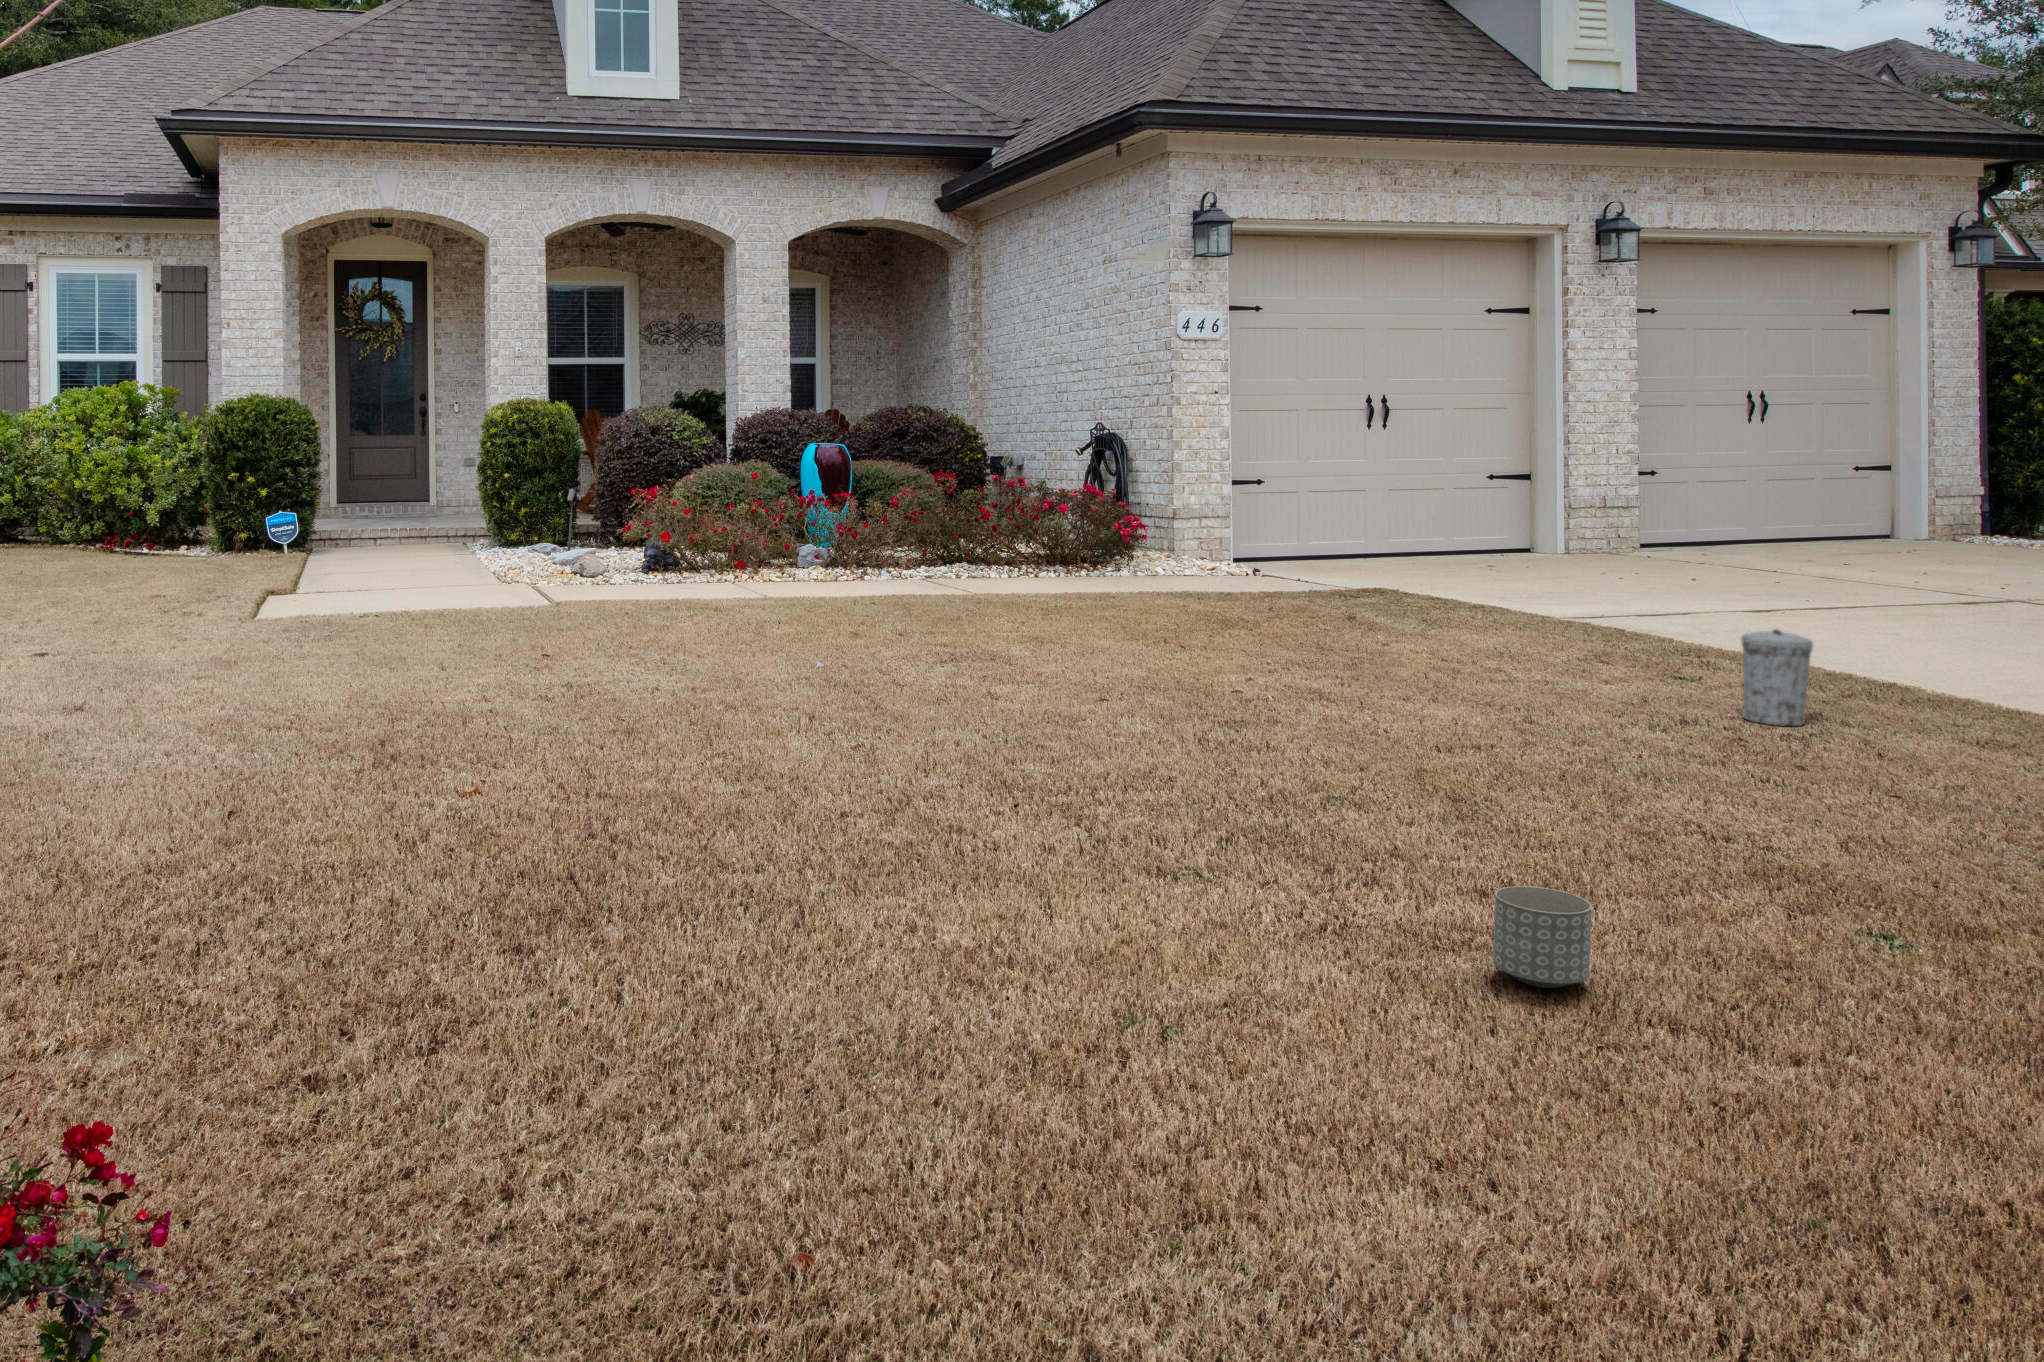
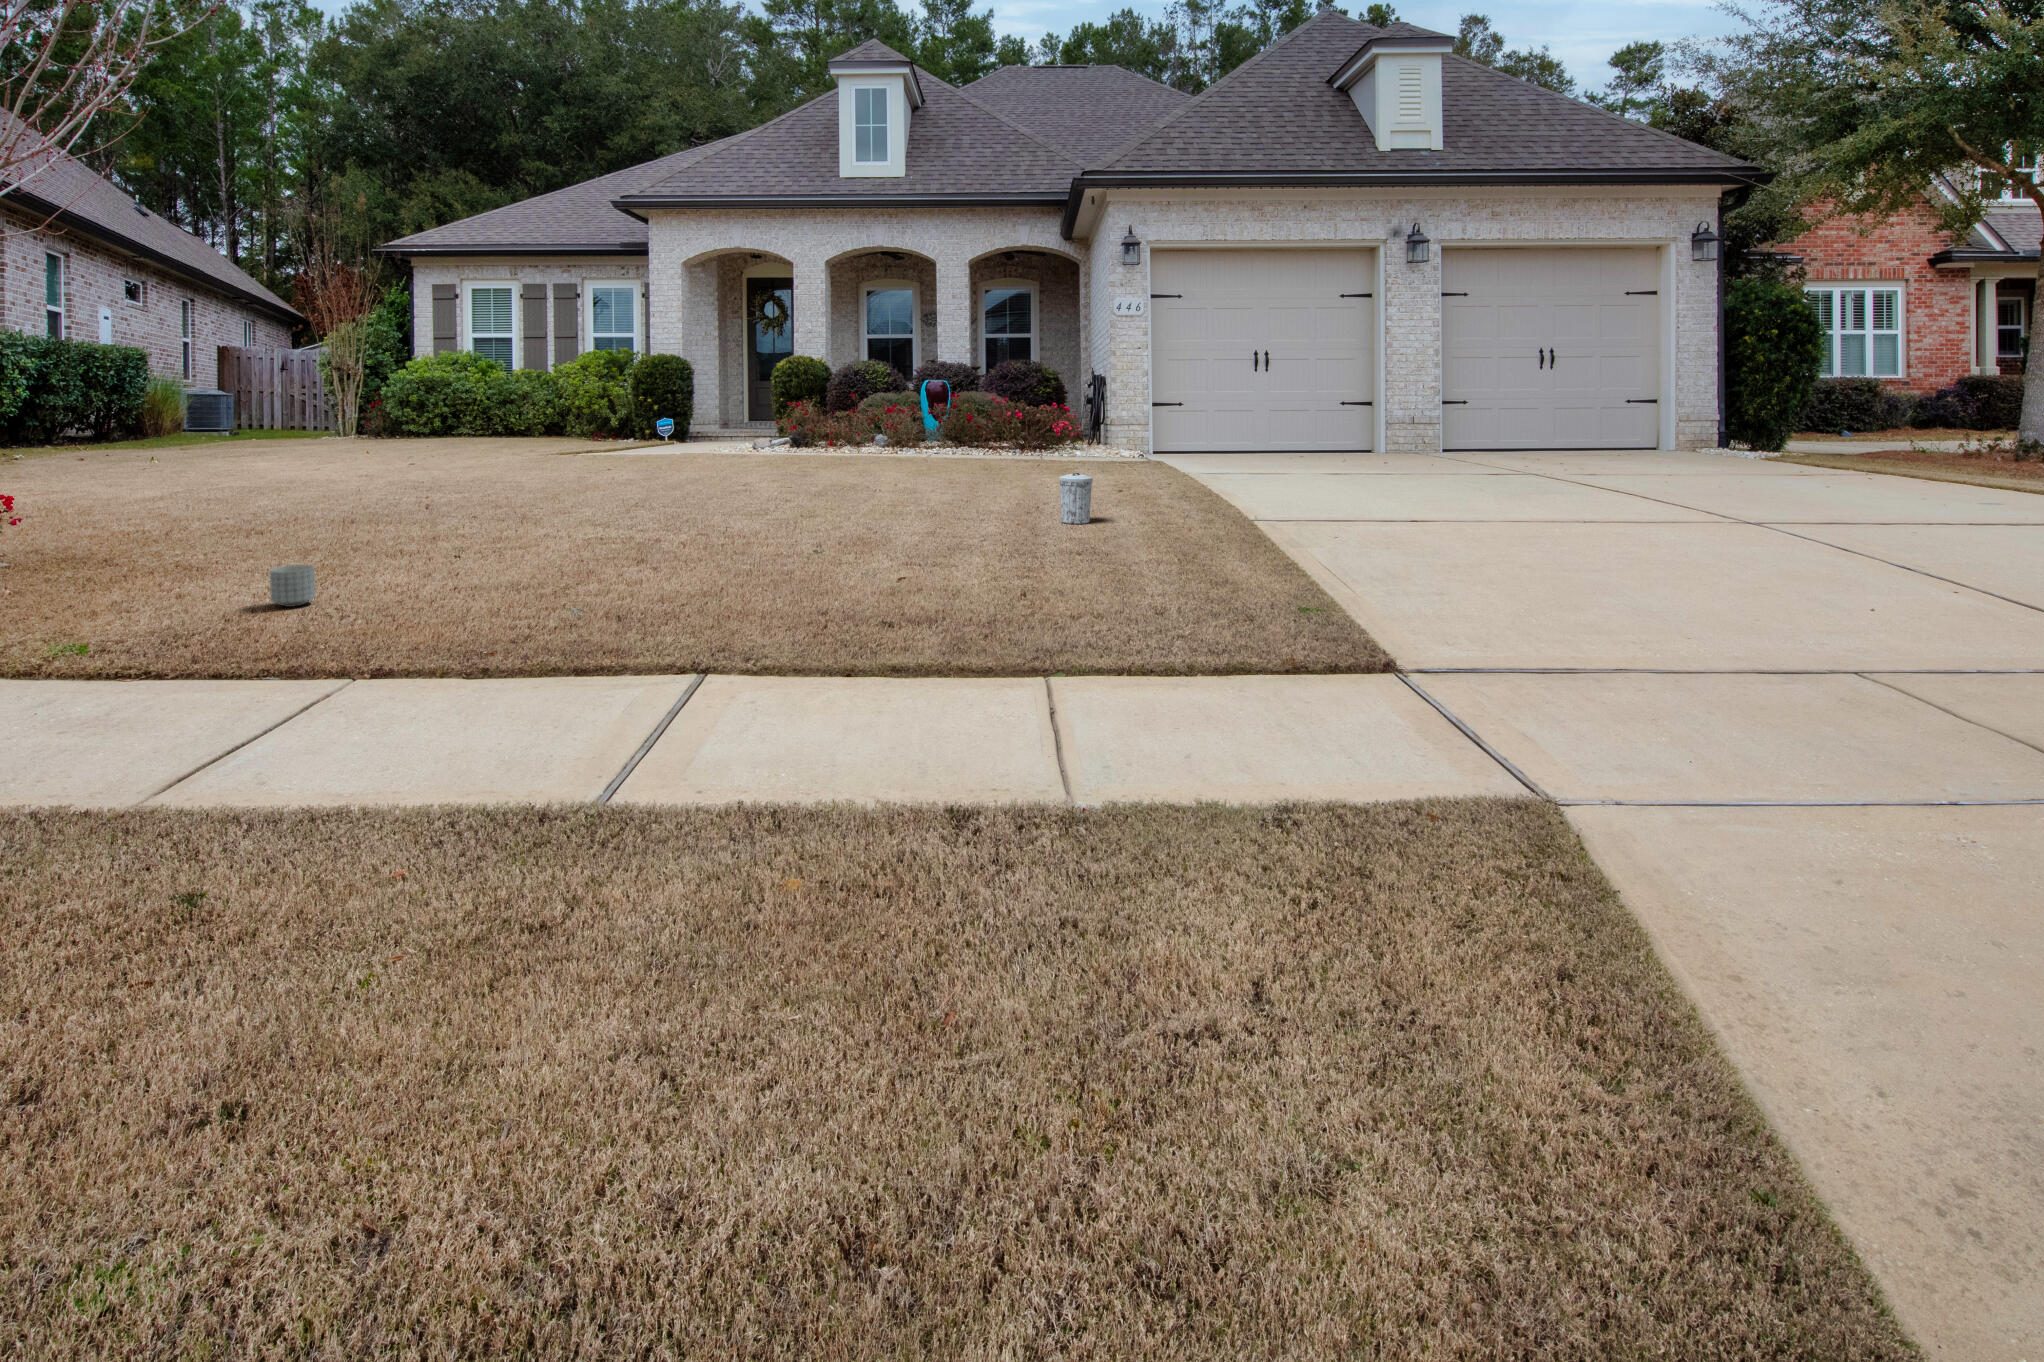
planter: present [1493,886,1592,988] -> present [270,565,316,607]

